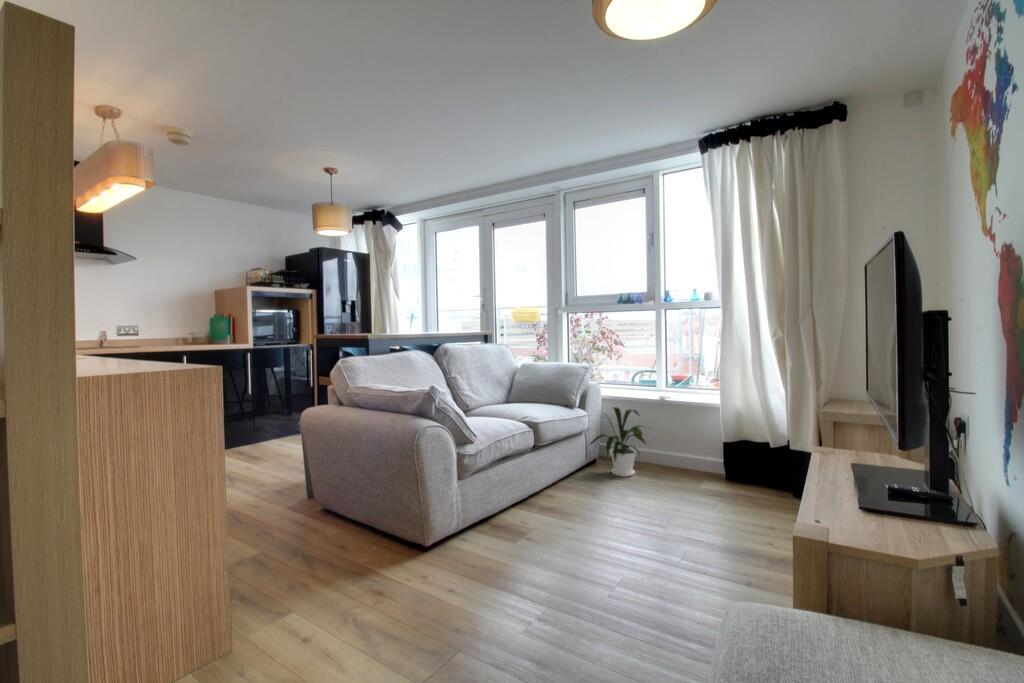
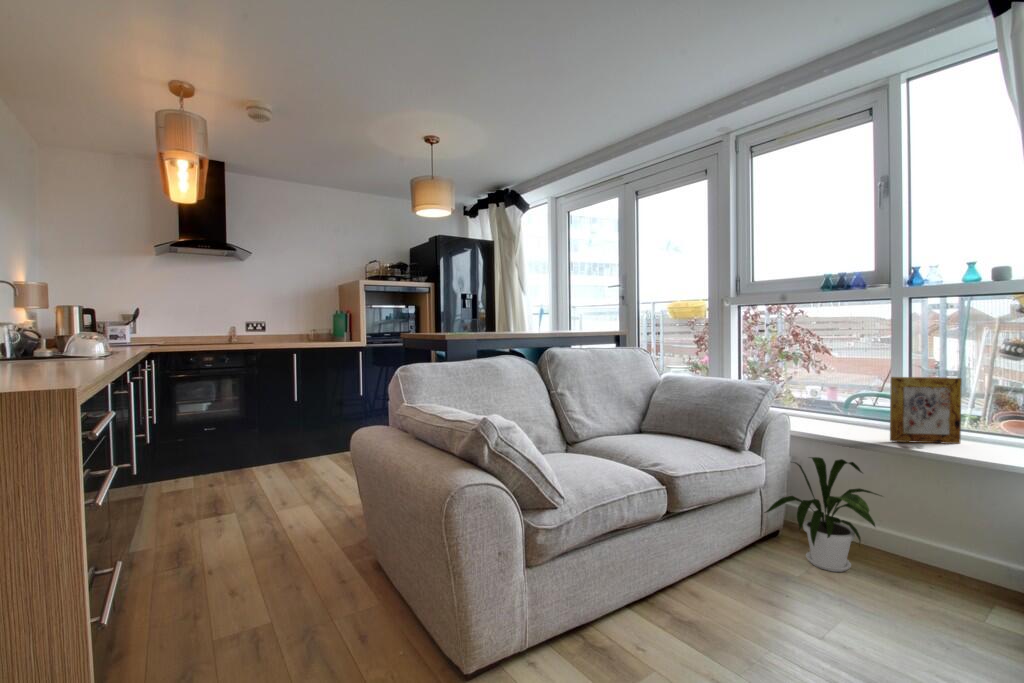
picture frame: none [655,357,689,397] -> present [890,377,962,444]

